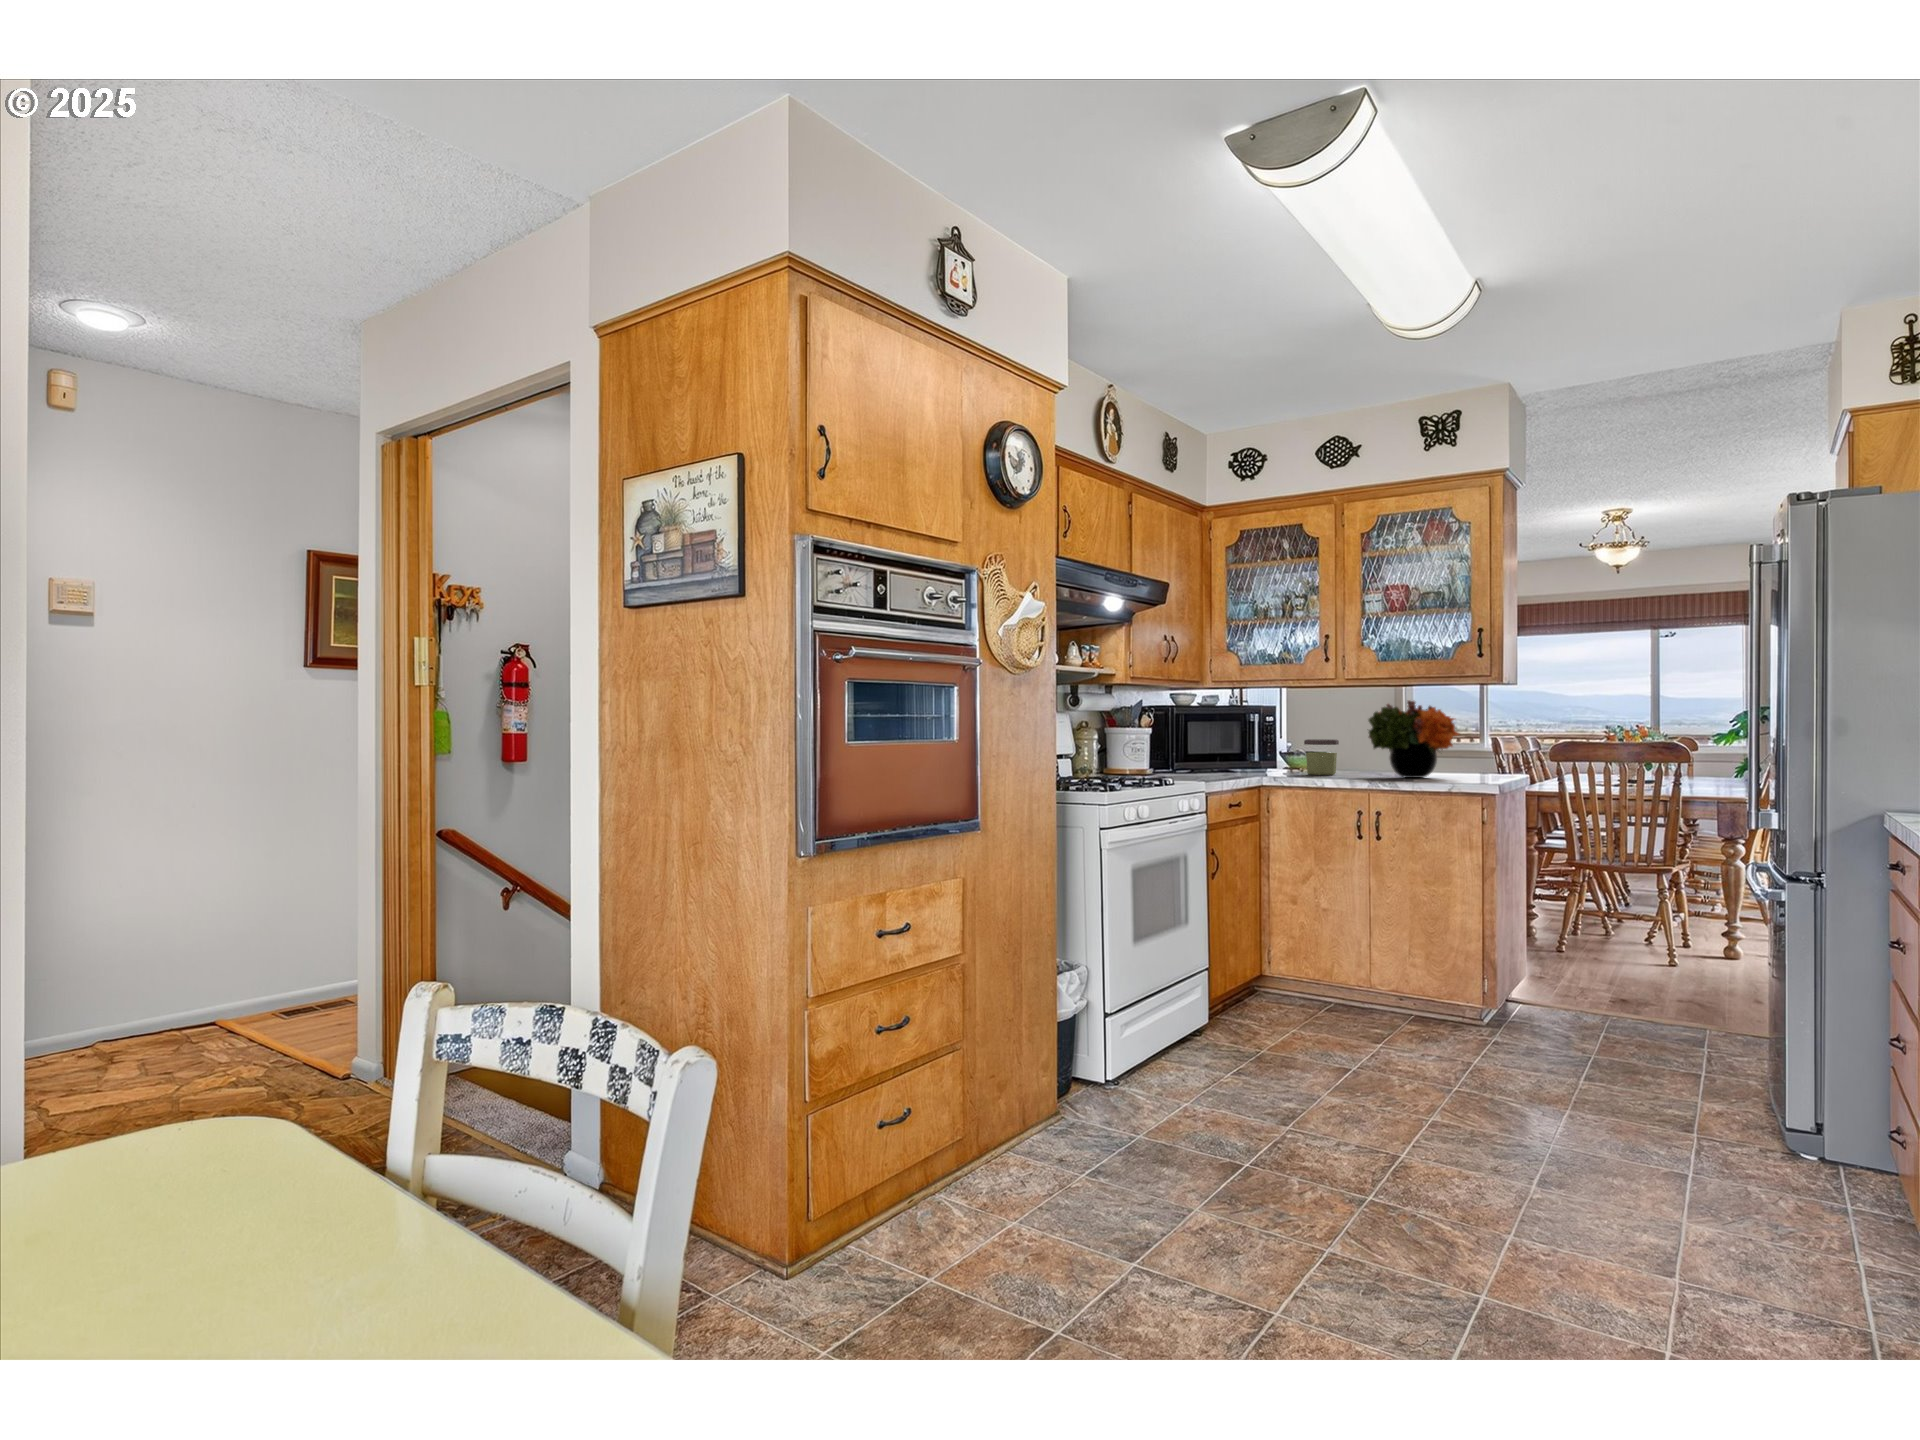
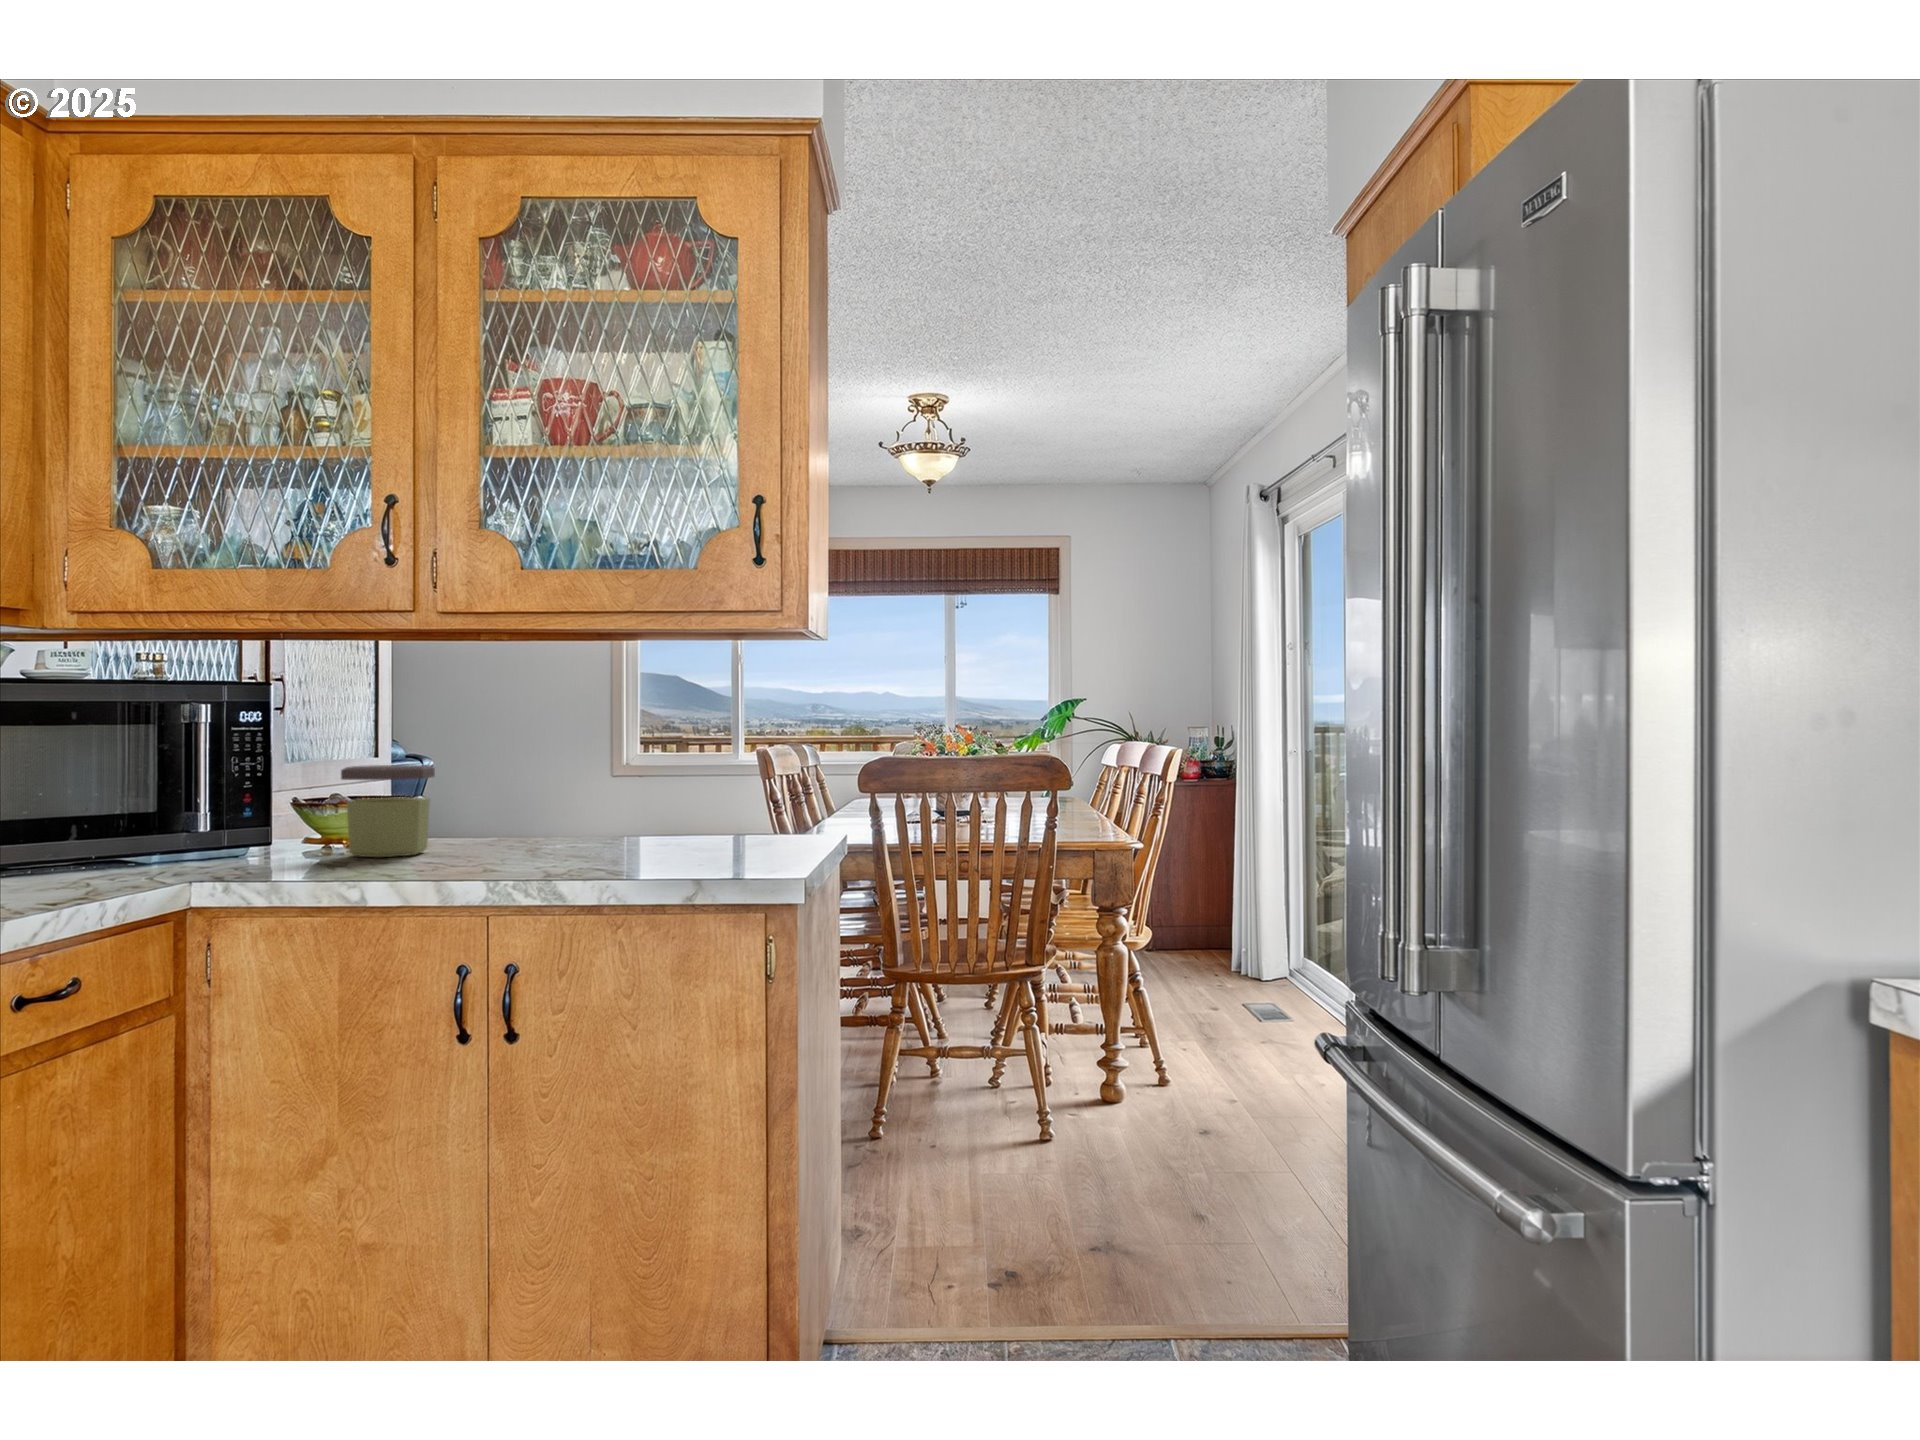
flower arrangement: present [1369,700,1459,778] -> none [485,667,715,861]

